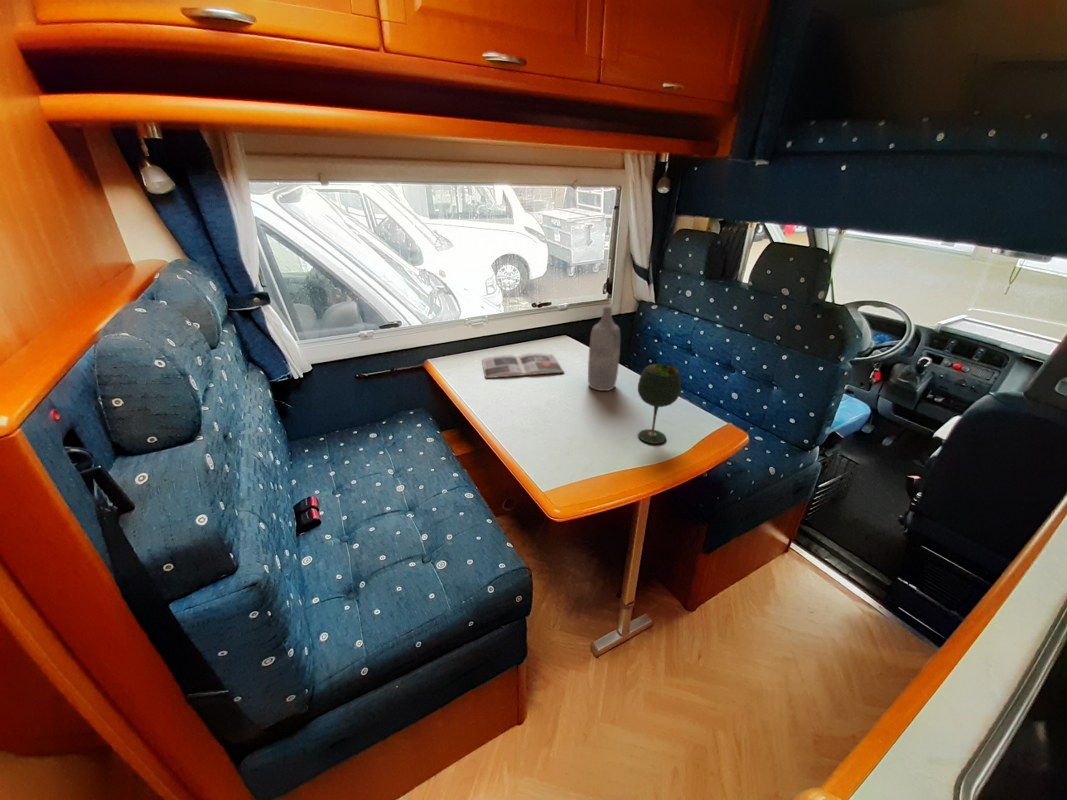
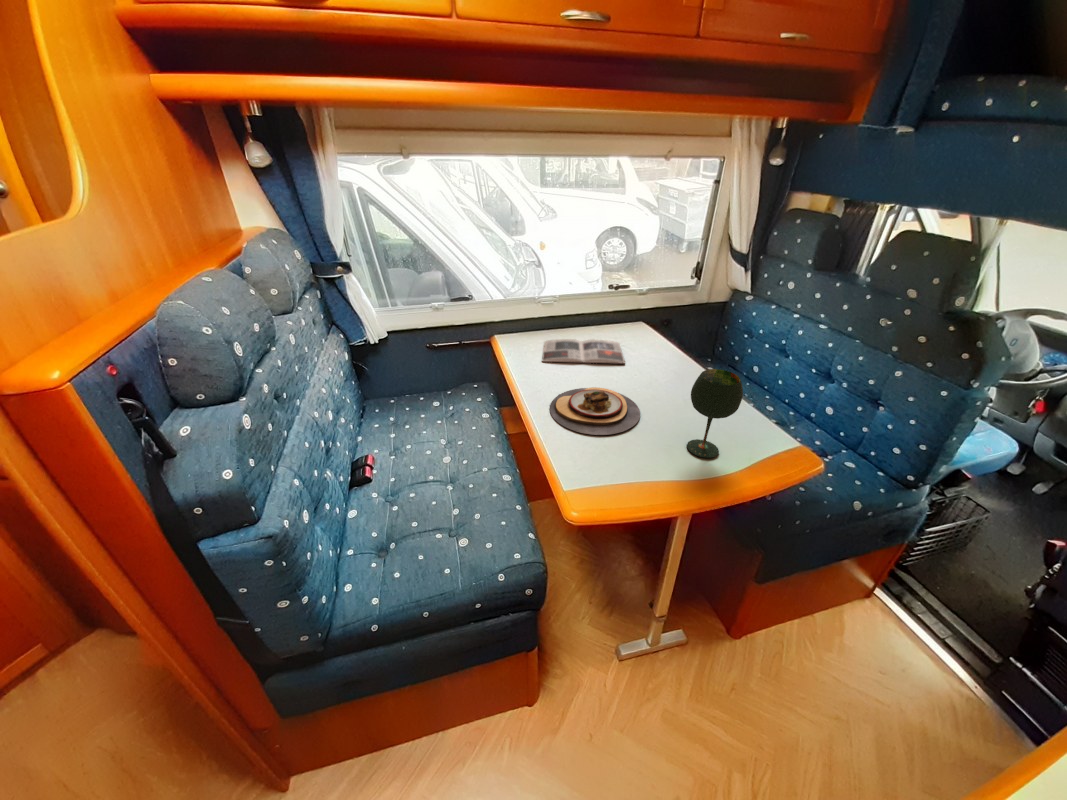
bottle: present [588,307,620,391] -> none [648,297,689,389]
plate: none [506,396,591,438] -> present [550,387,640,435]

